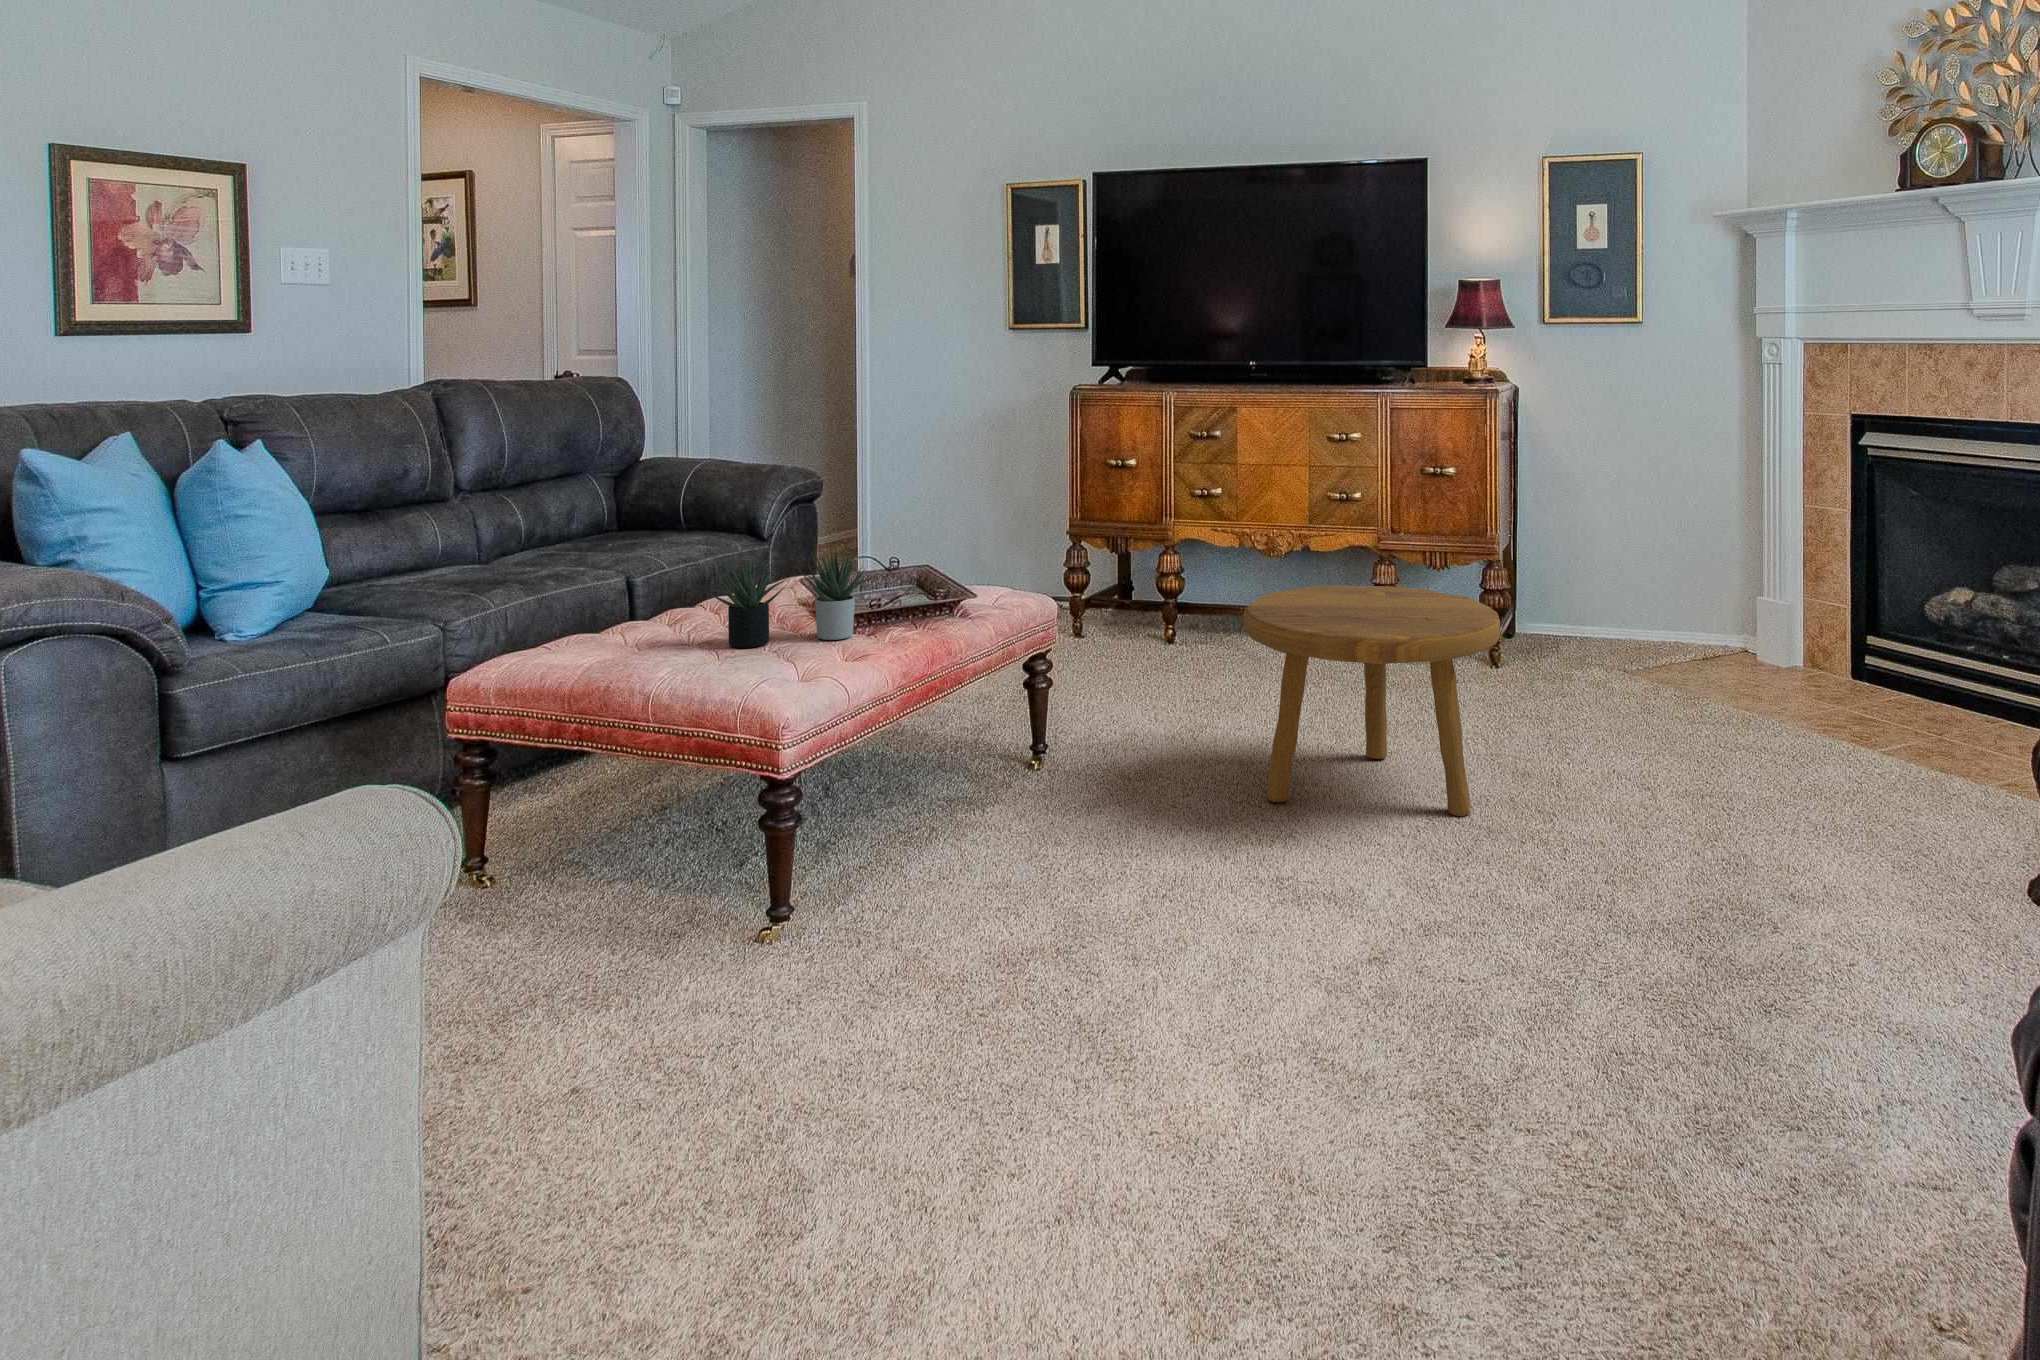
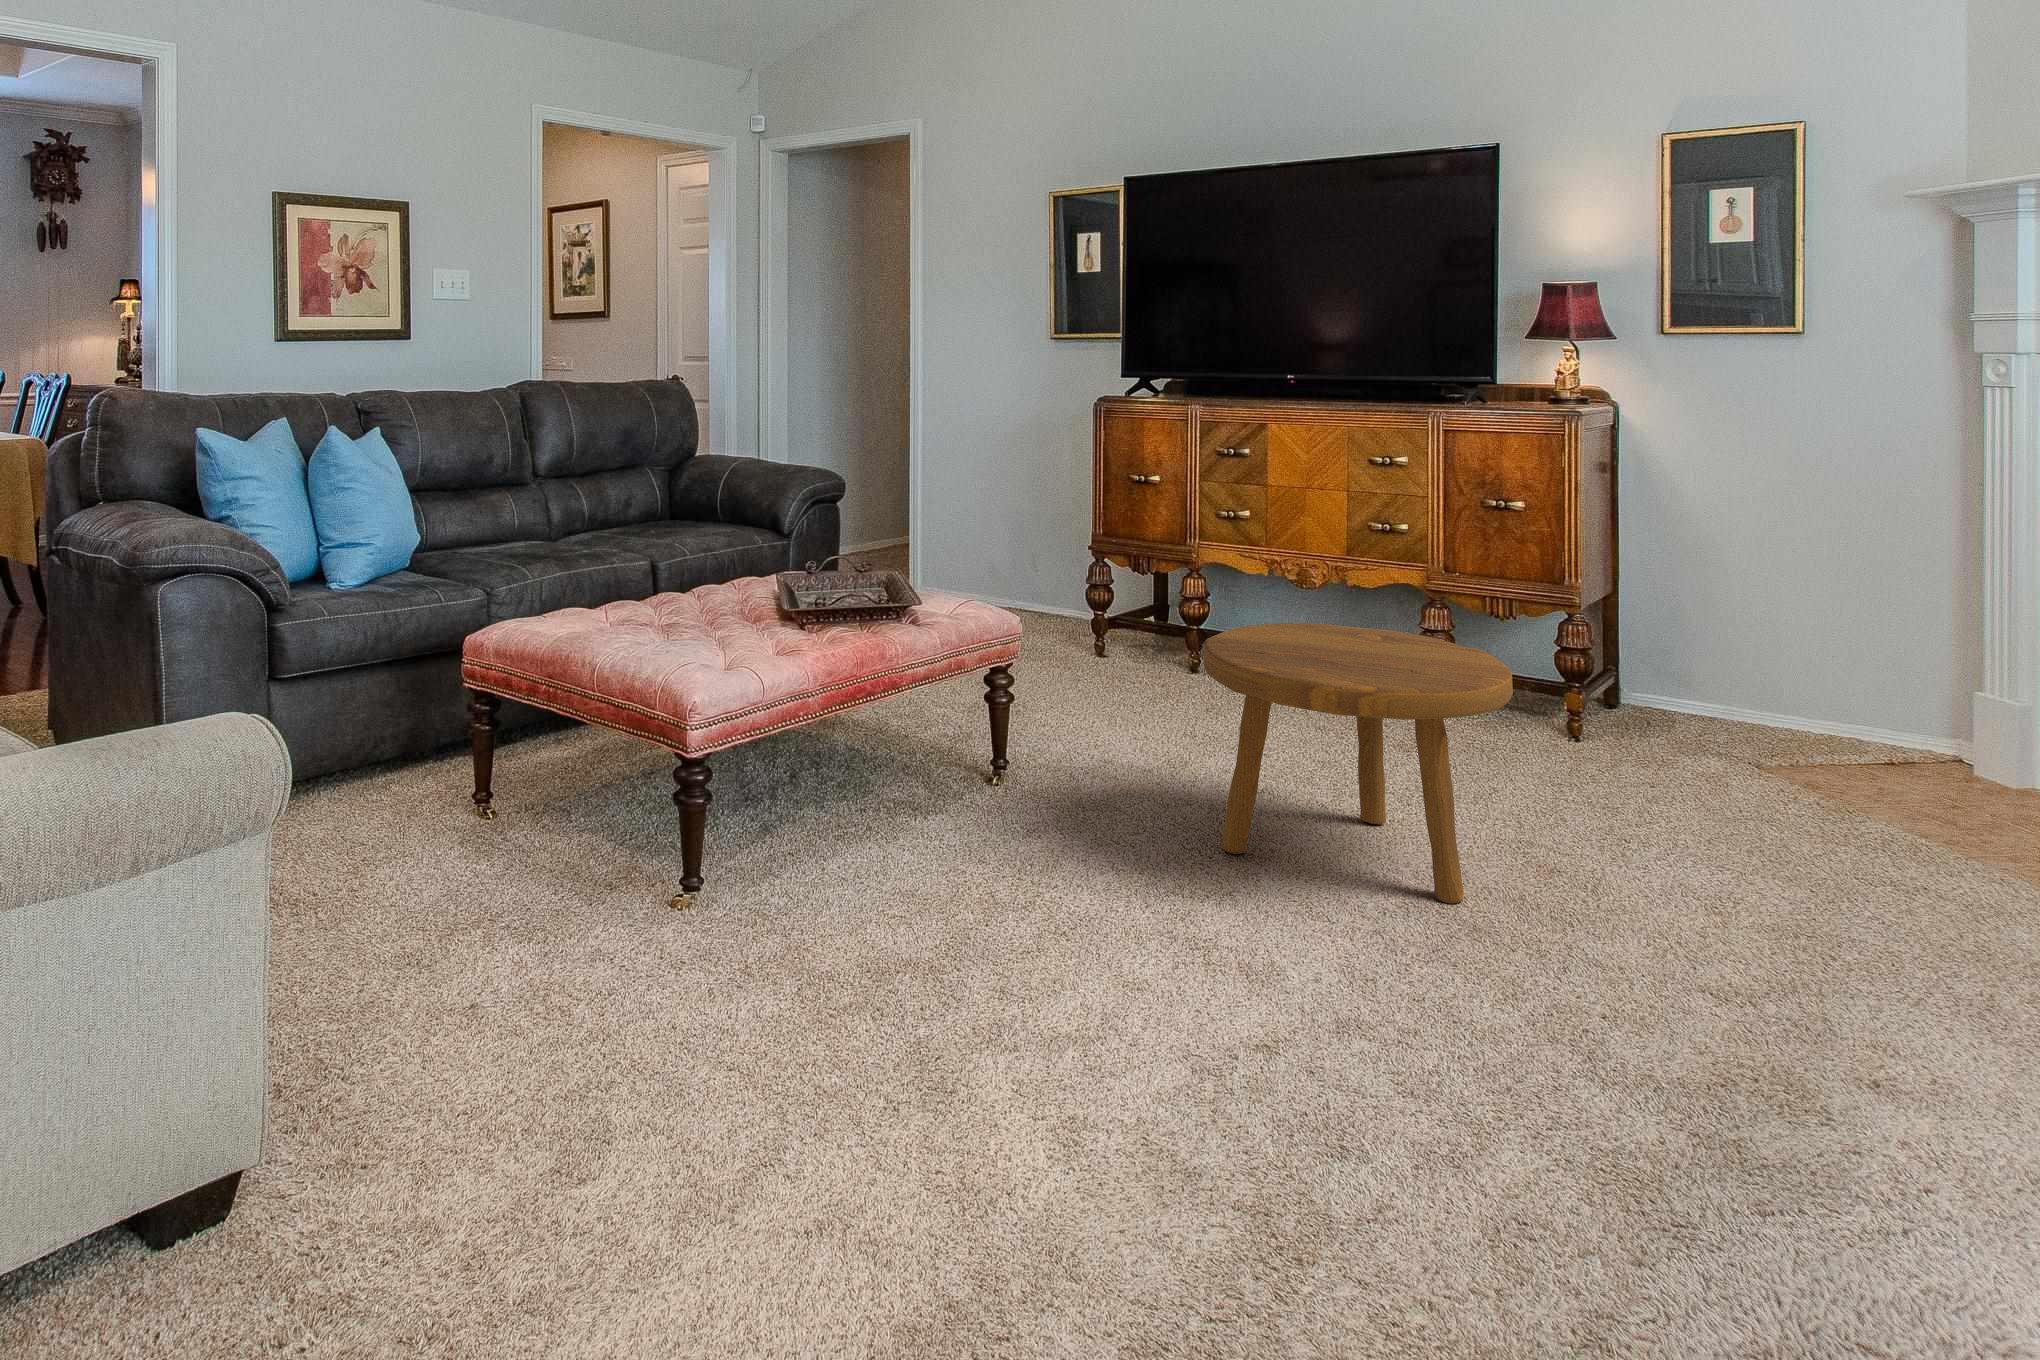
succulent plant: present [706,548,876,648] -> none [664,542,819,631]

